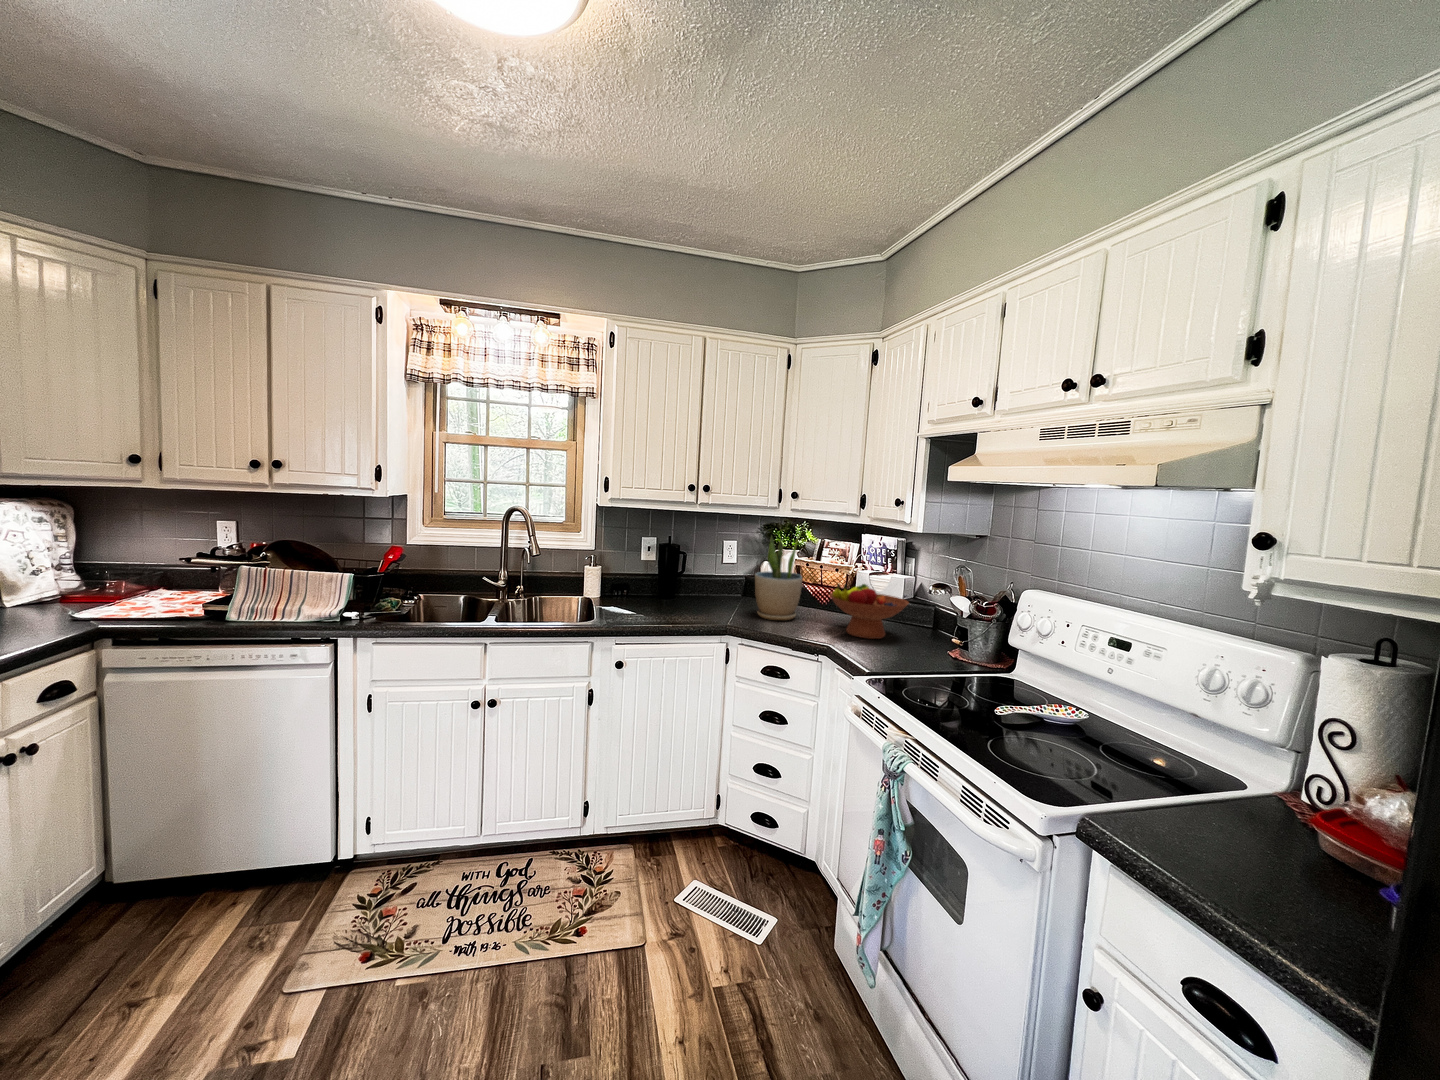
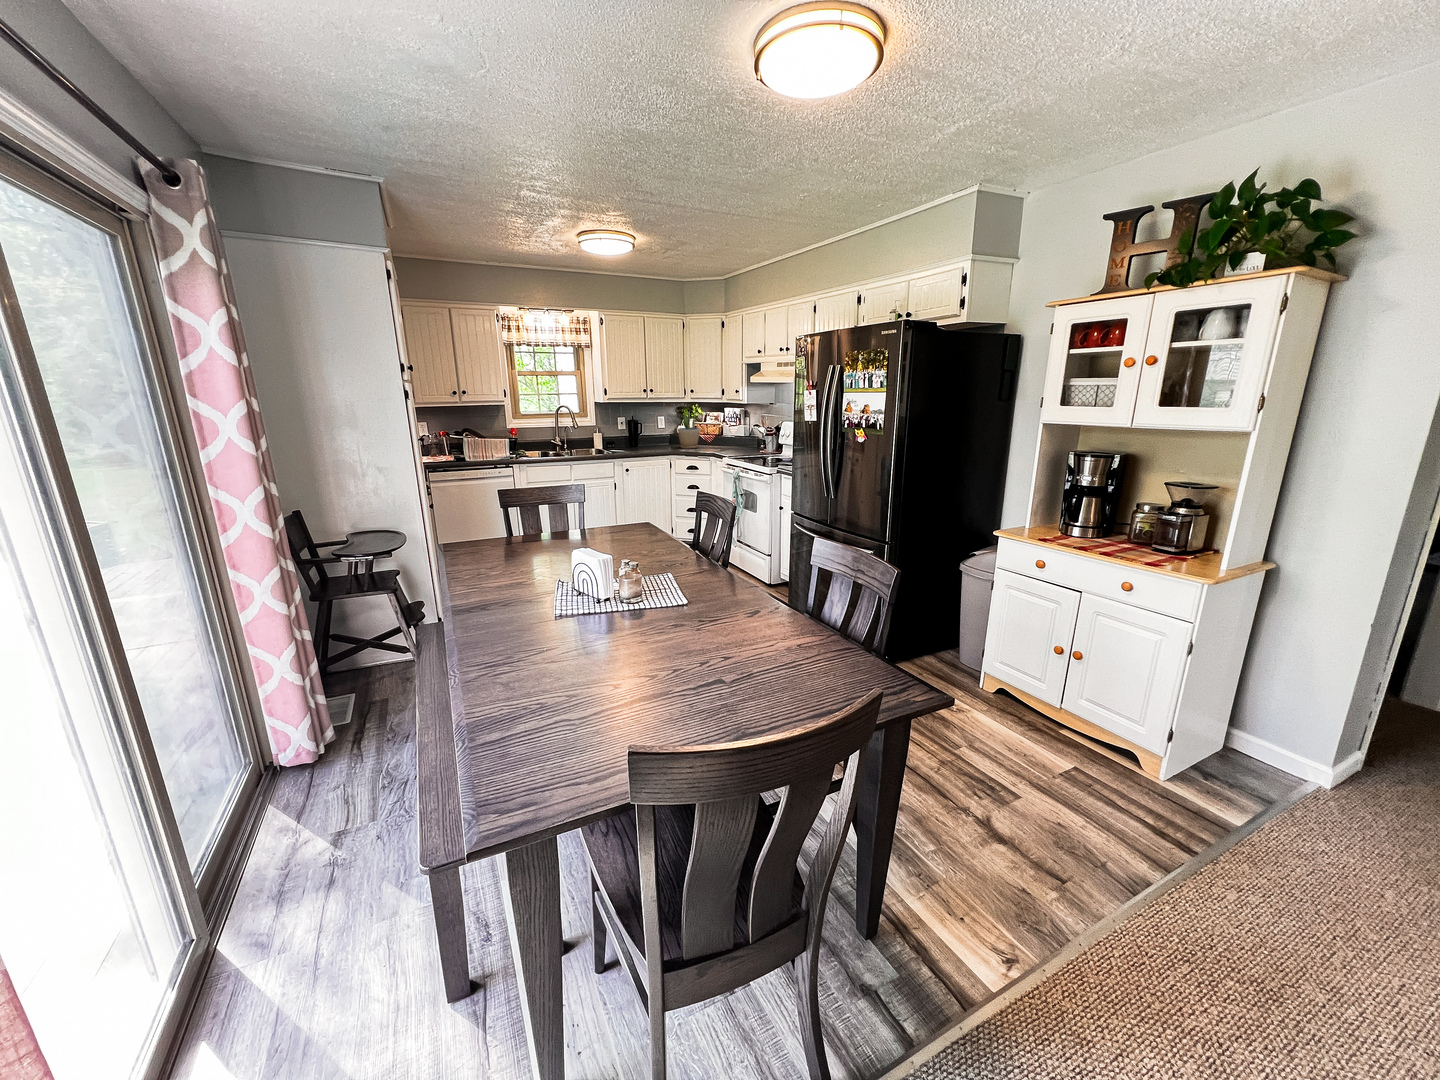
fruit bowl: present [830,584,909,639] -> none [711,428,744,450]

